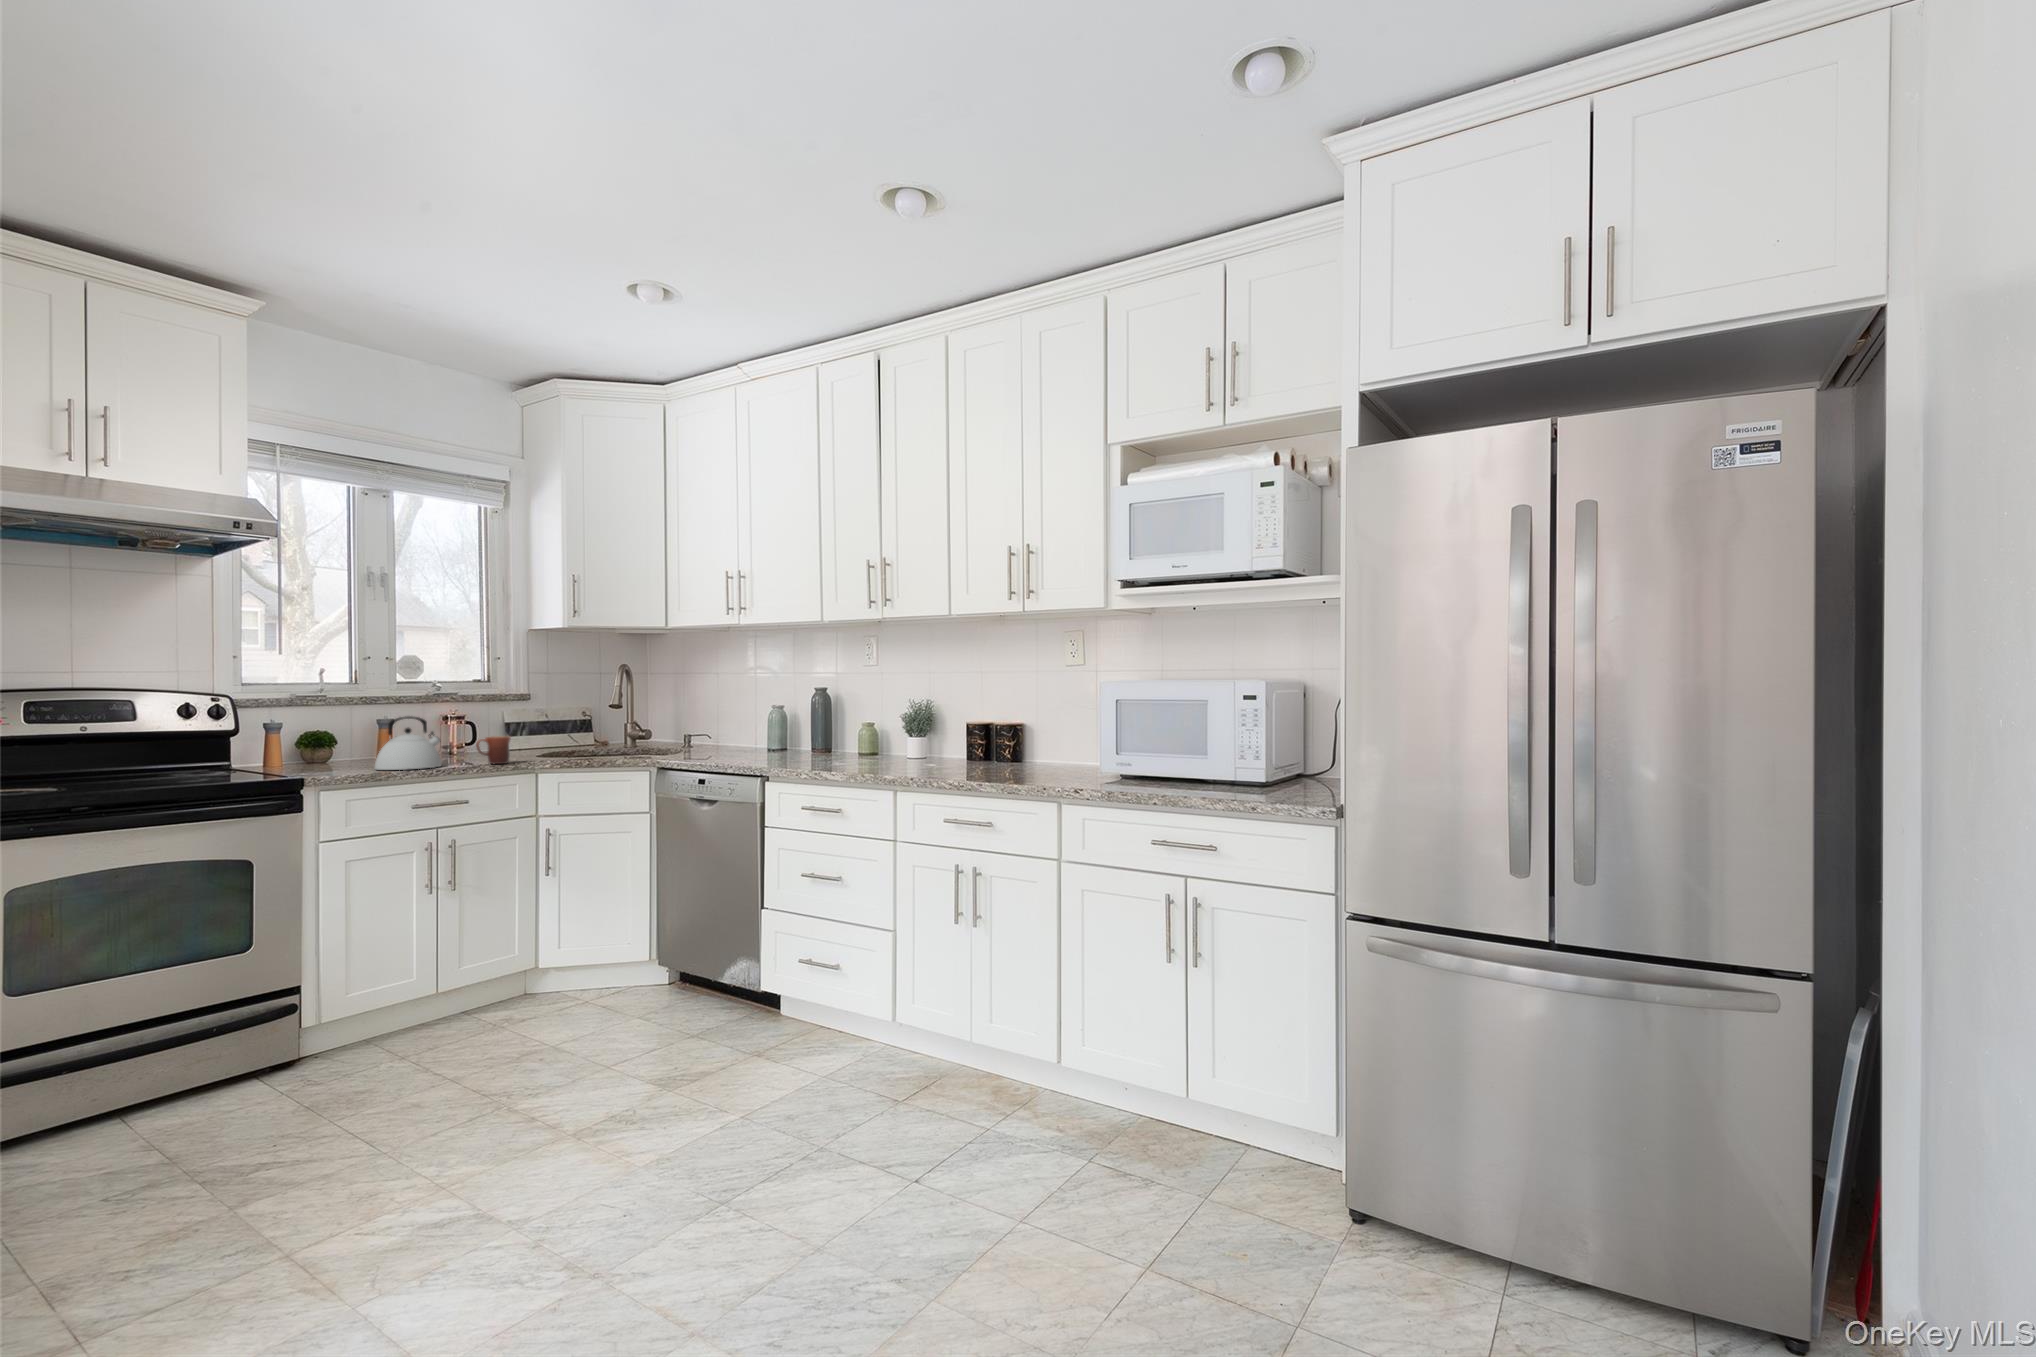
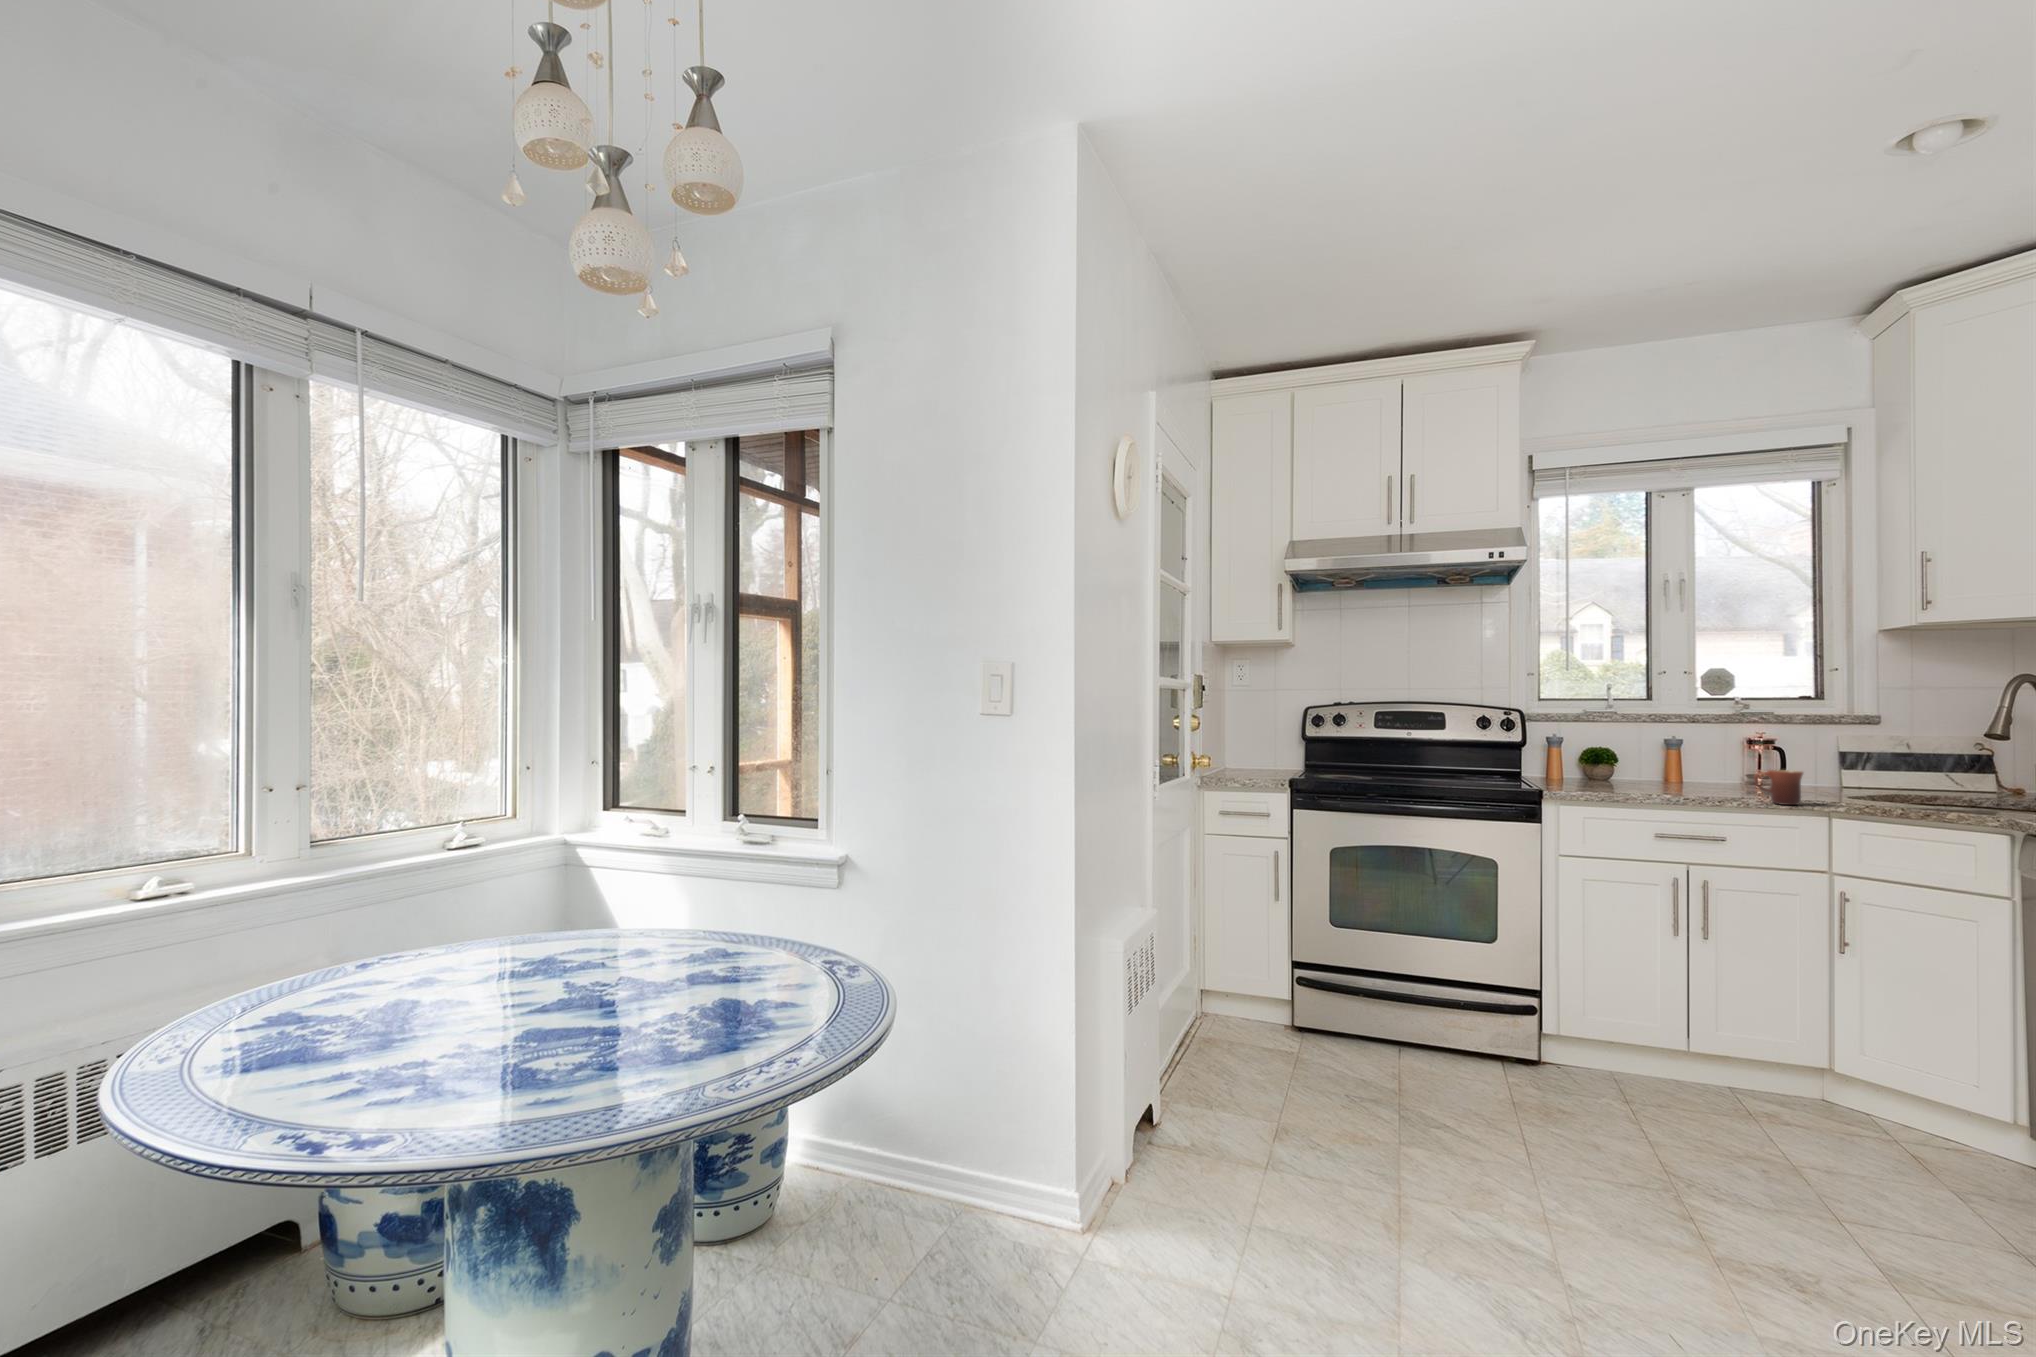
kettle: present [375,716,441,770] -> none [1636,739,1714,799]

